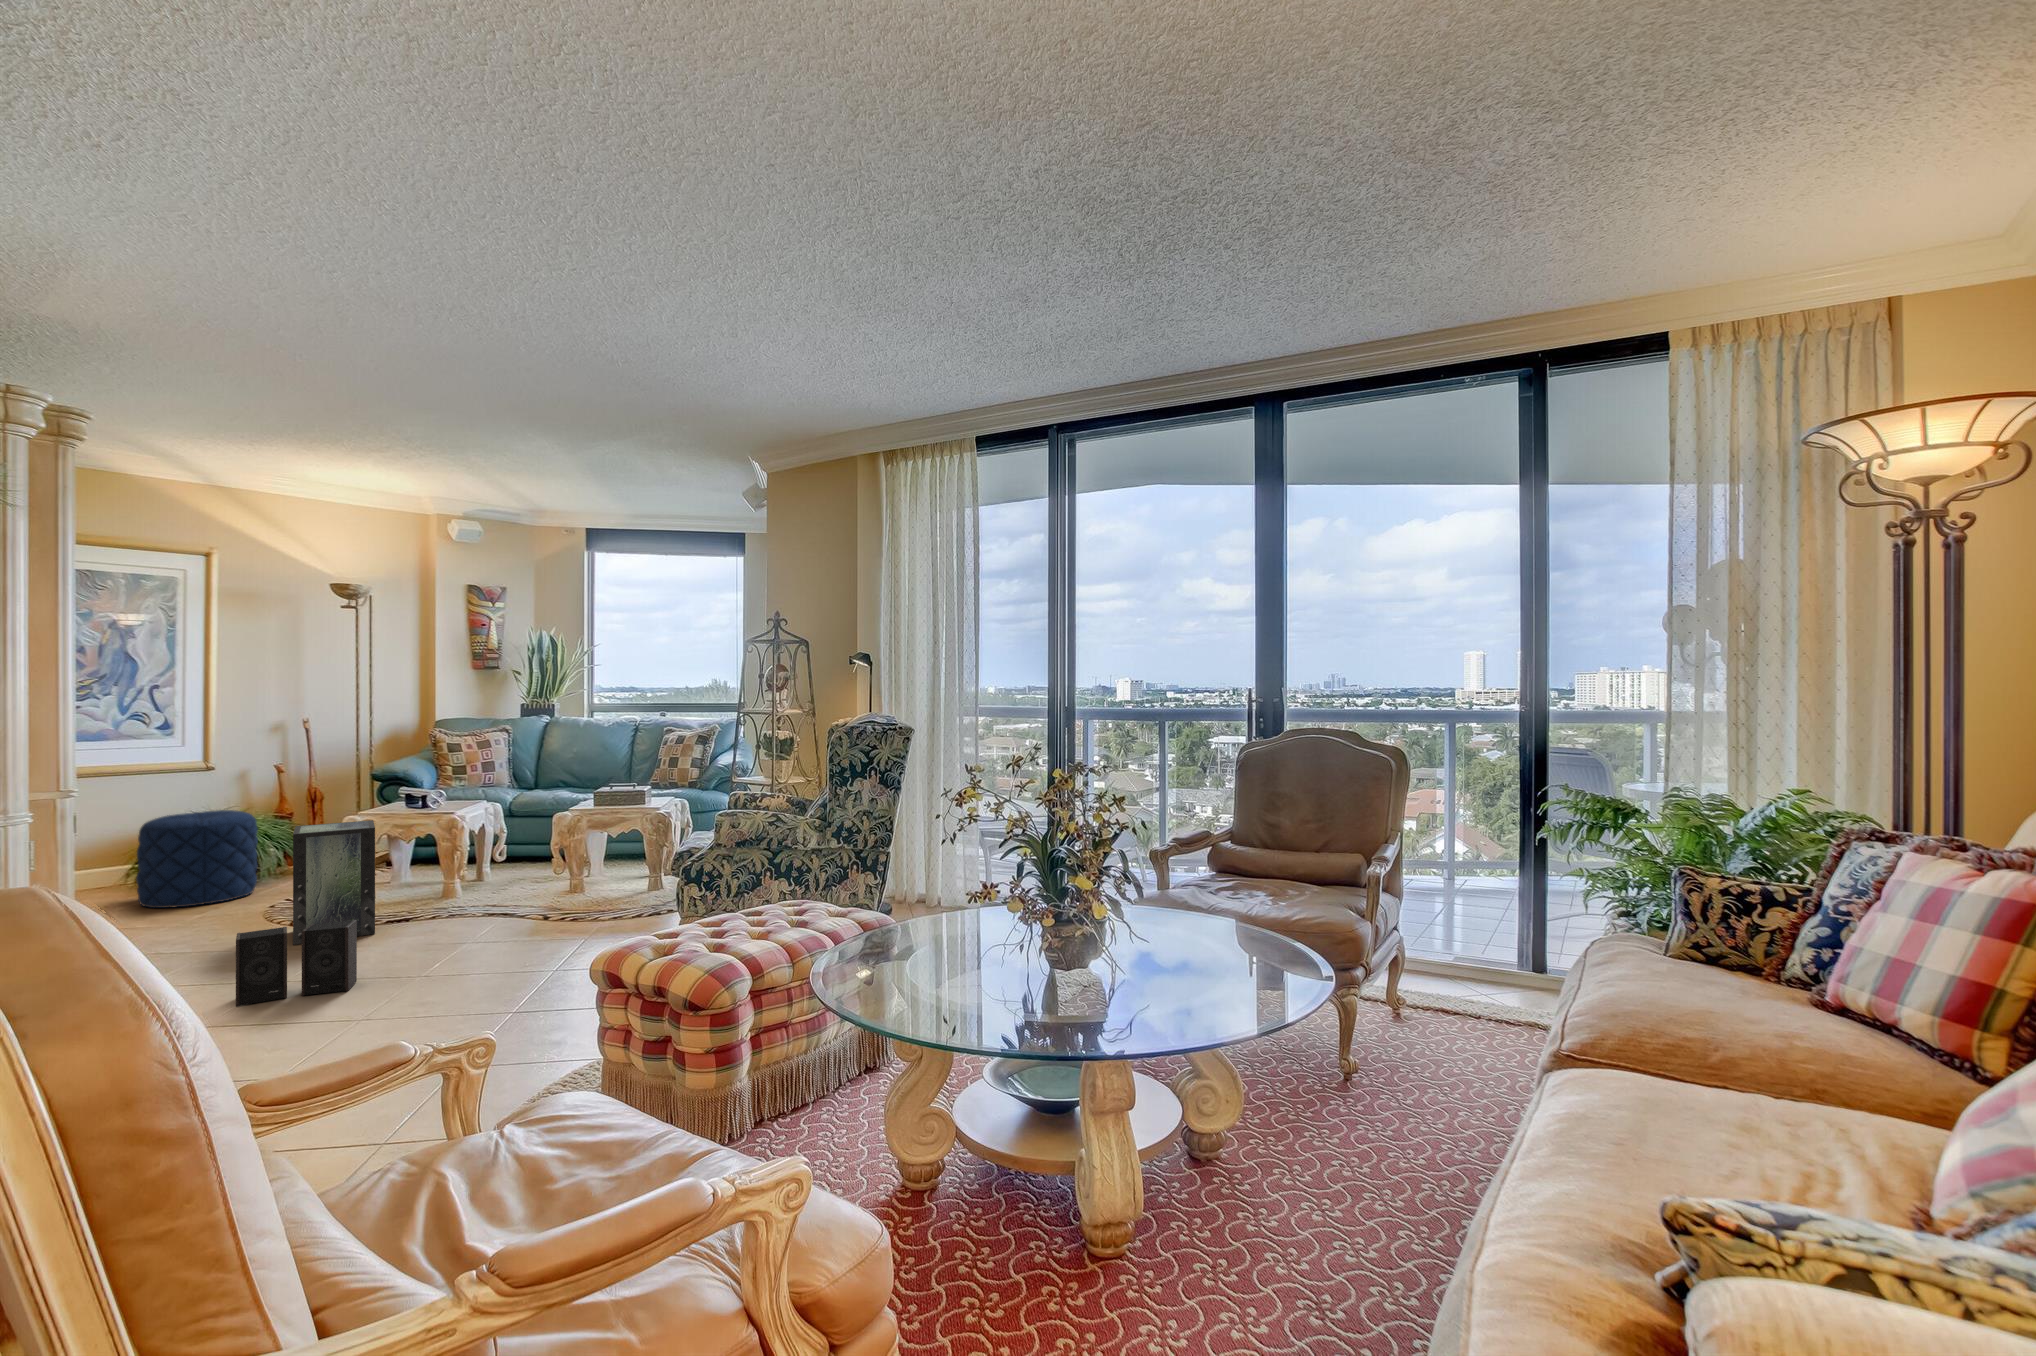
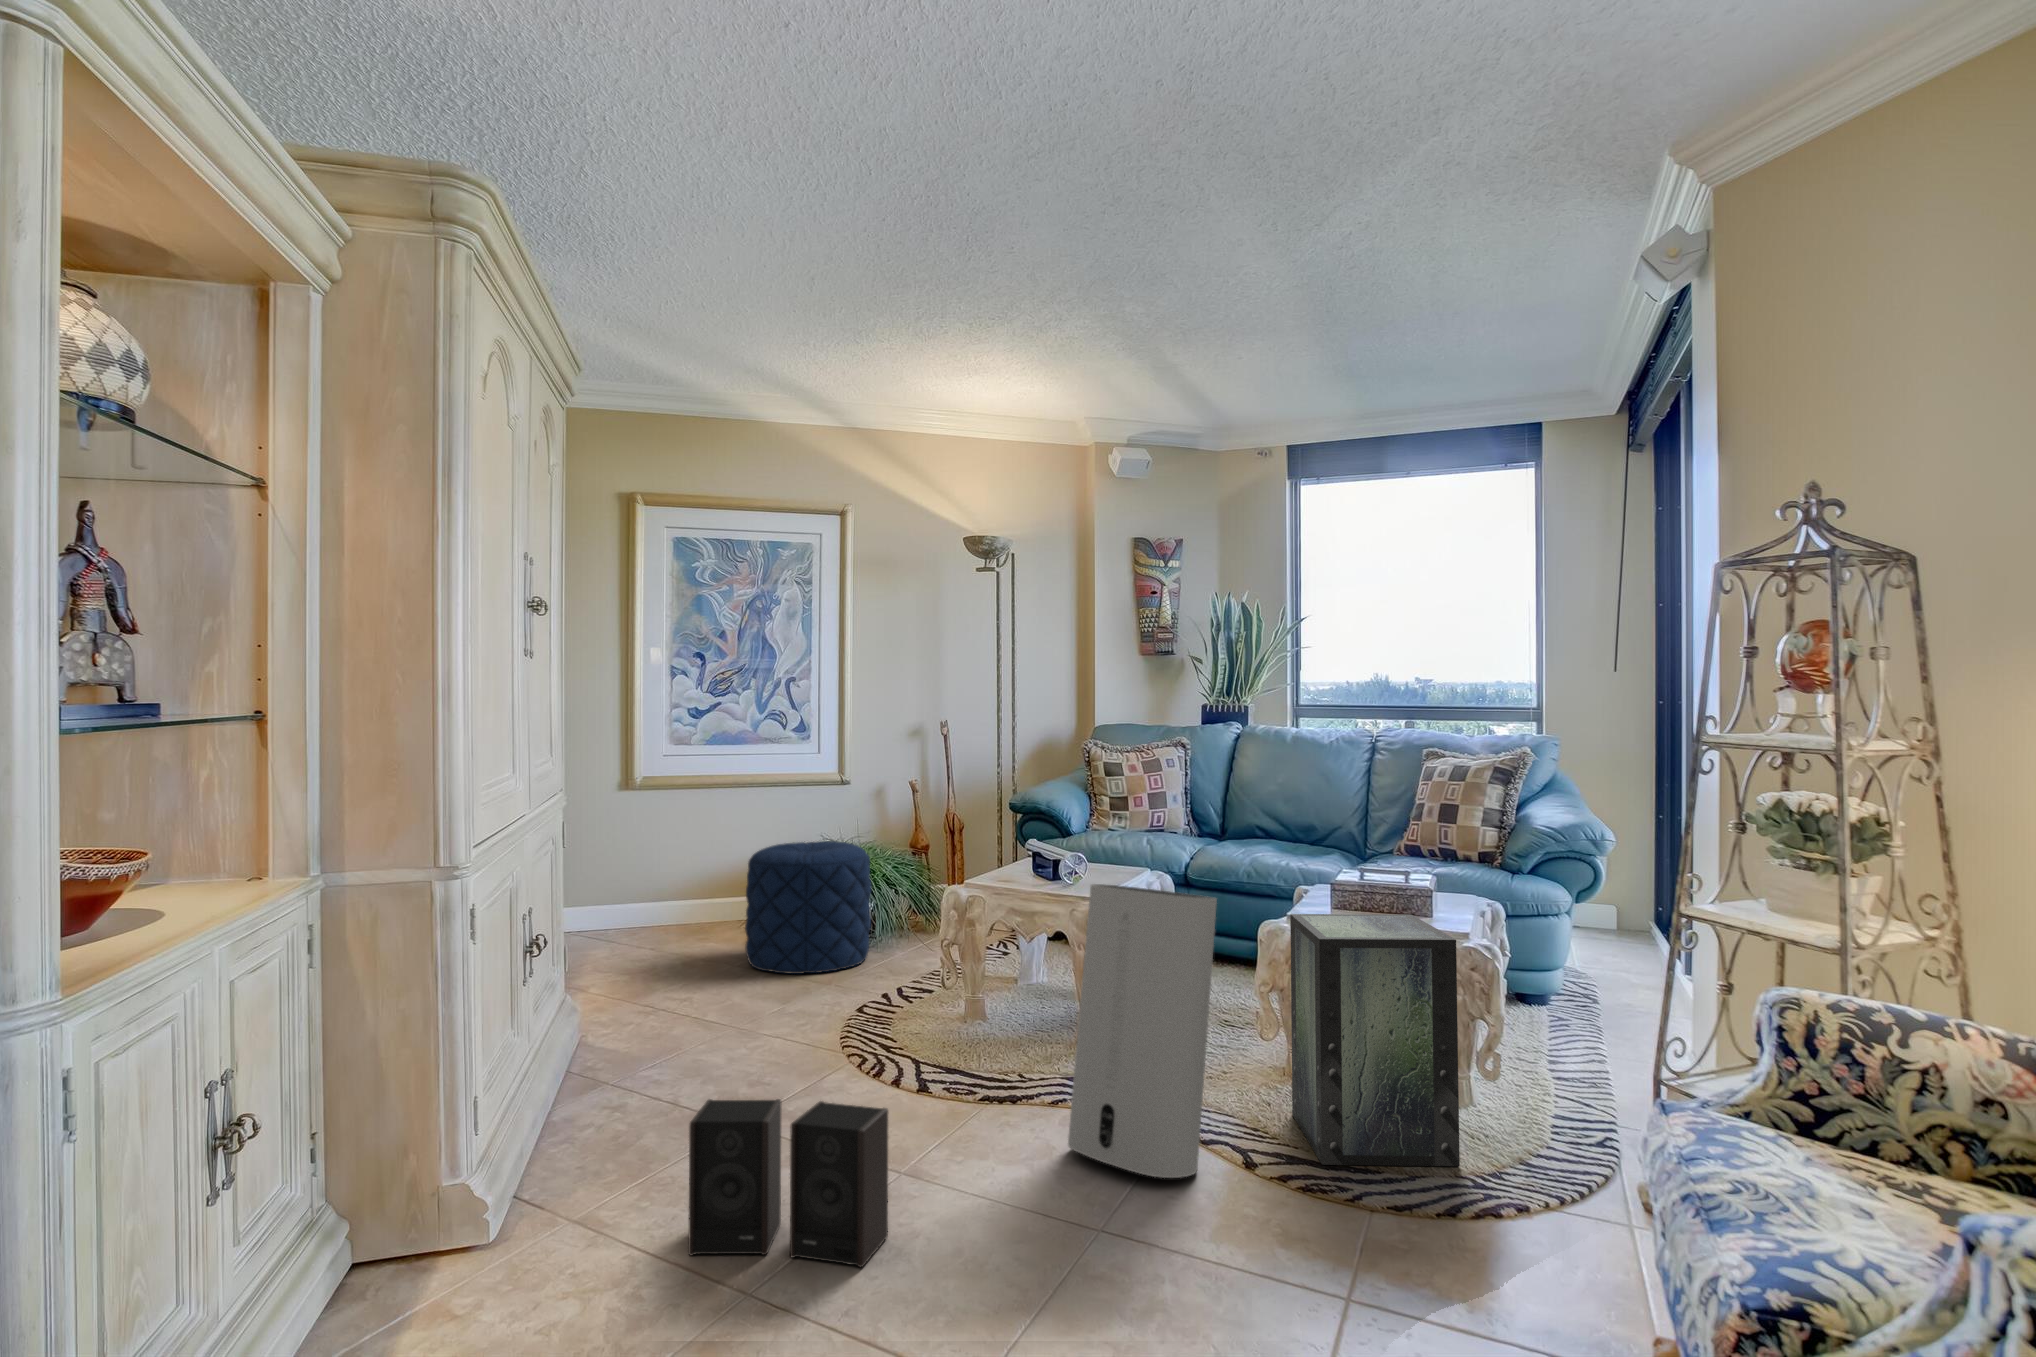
air purifier: none [450,808,535,941] -> present [1068,884,1217,1178]
storage box: present [293,820,375,945] -> present [1290,914,1460,1166]

